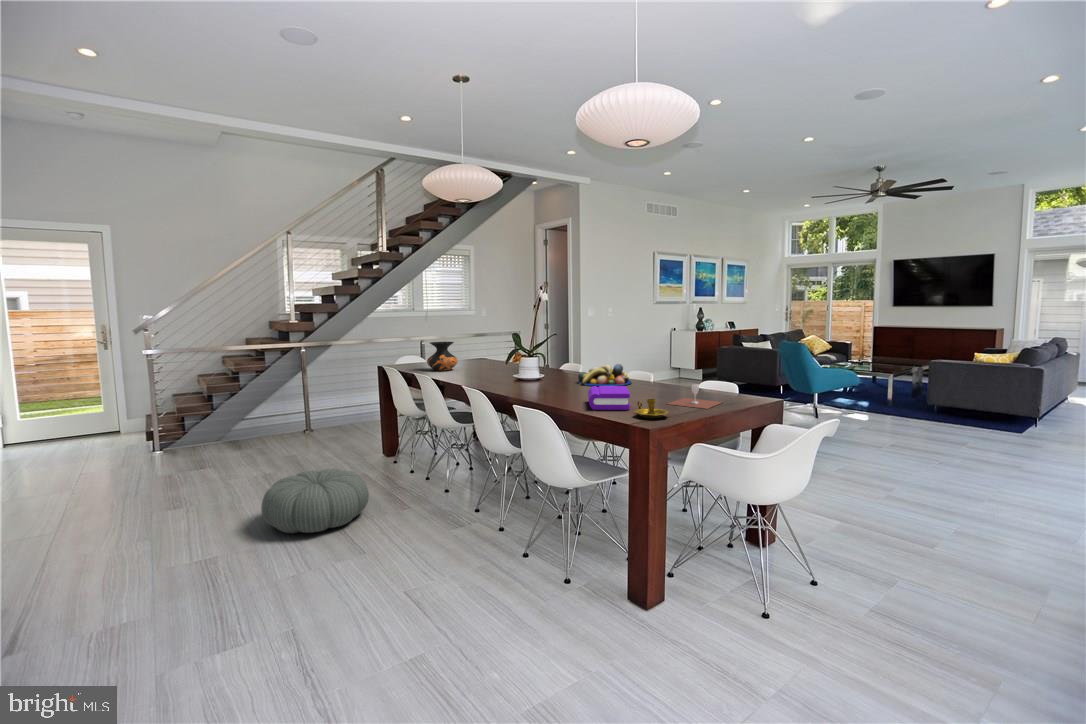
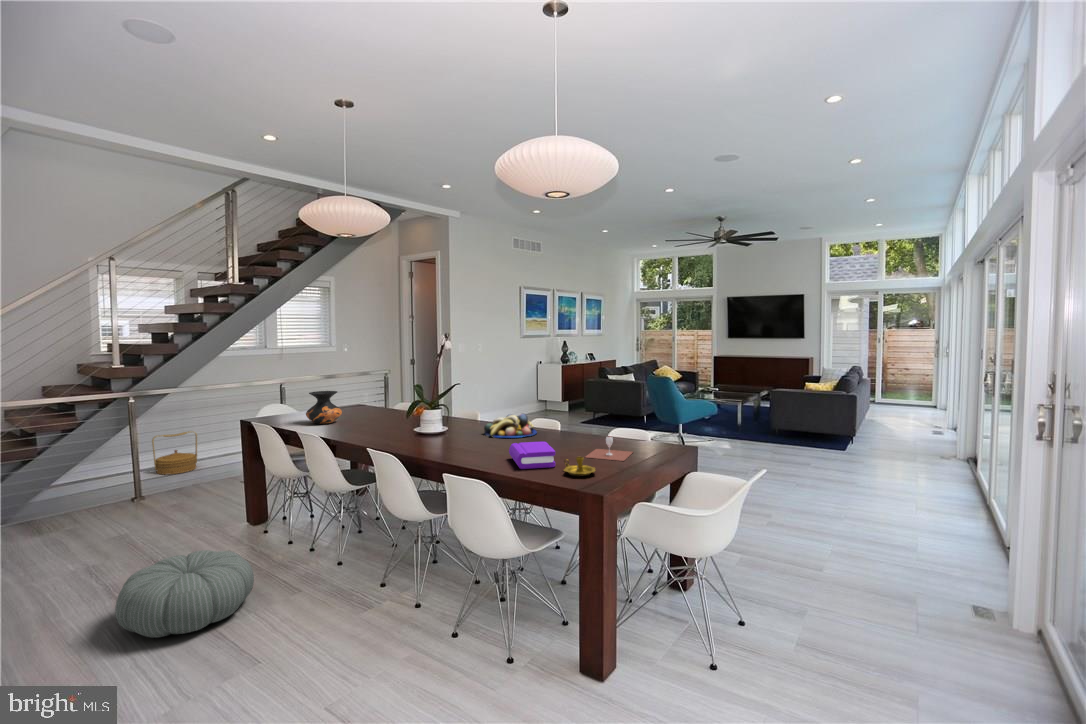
woven basket: none [326,380,360,415] -> present [152,431,197,475]

